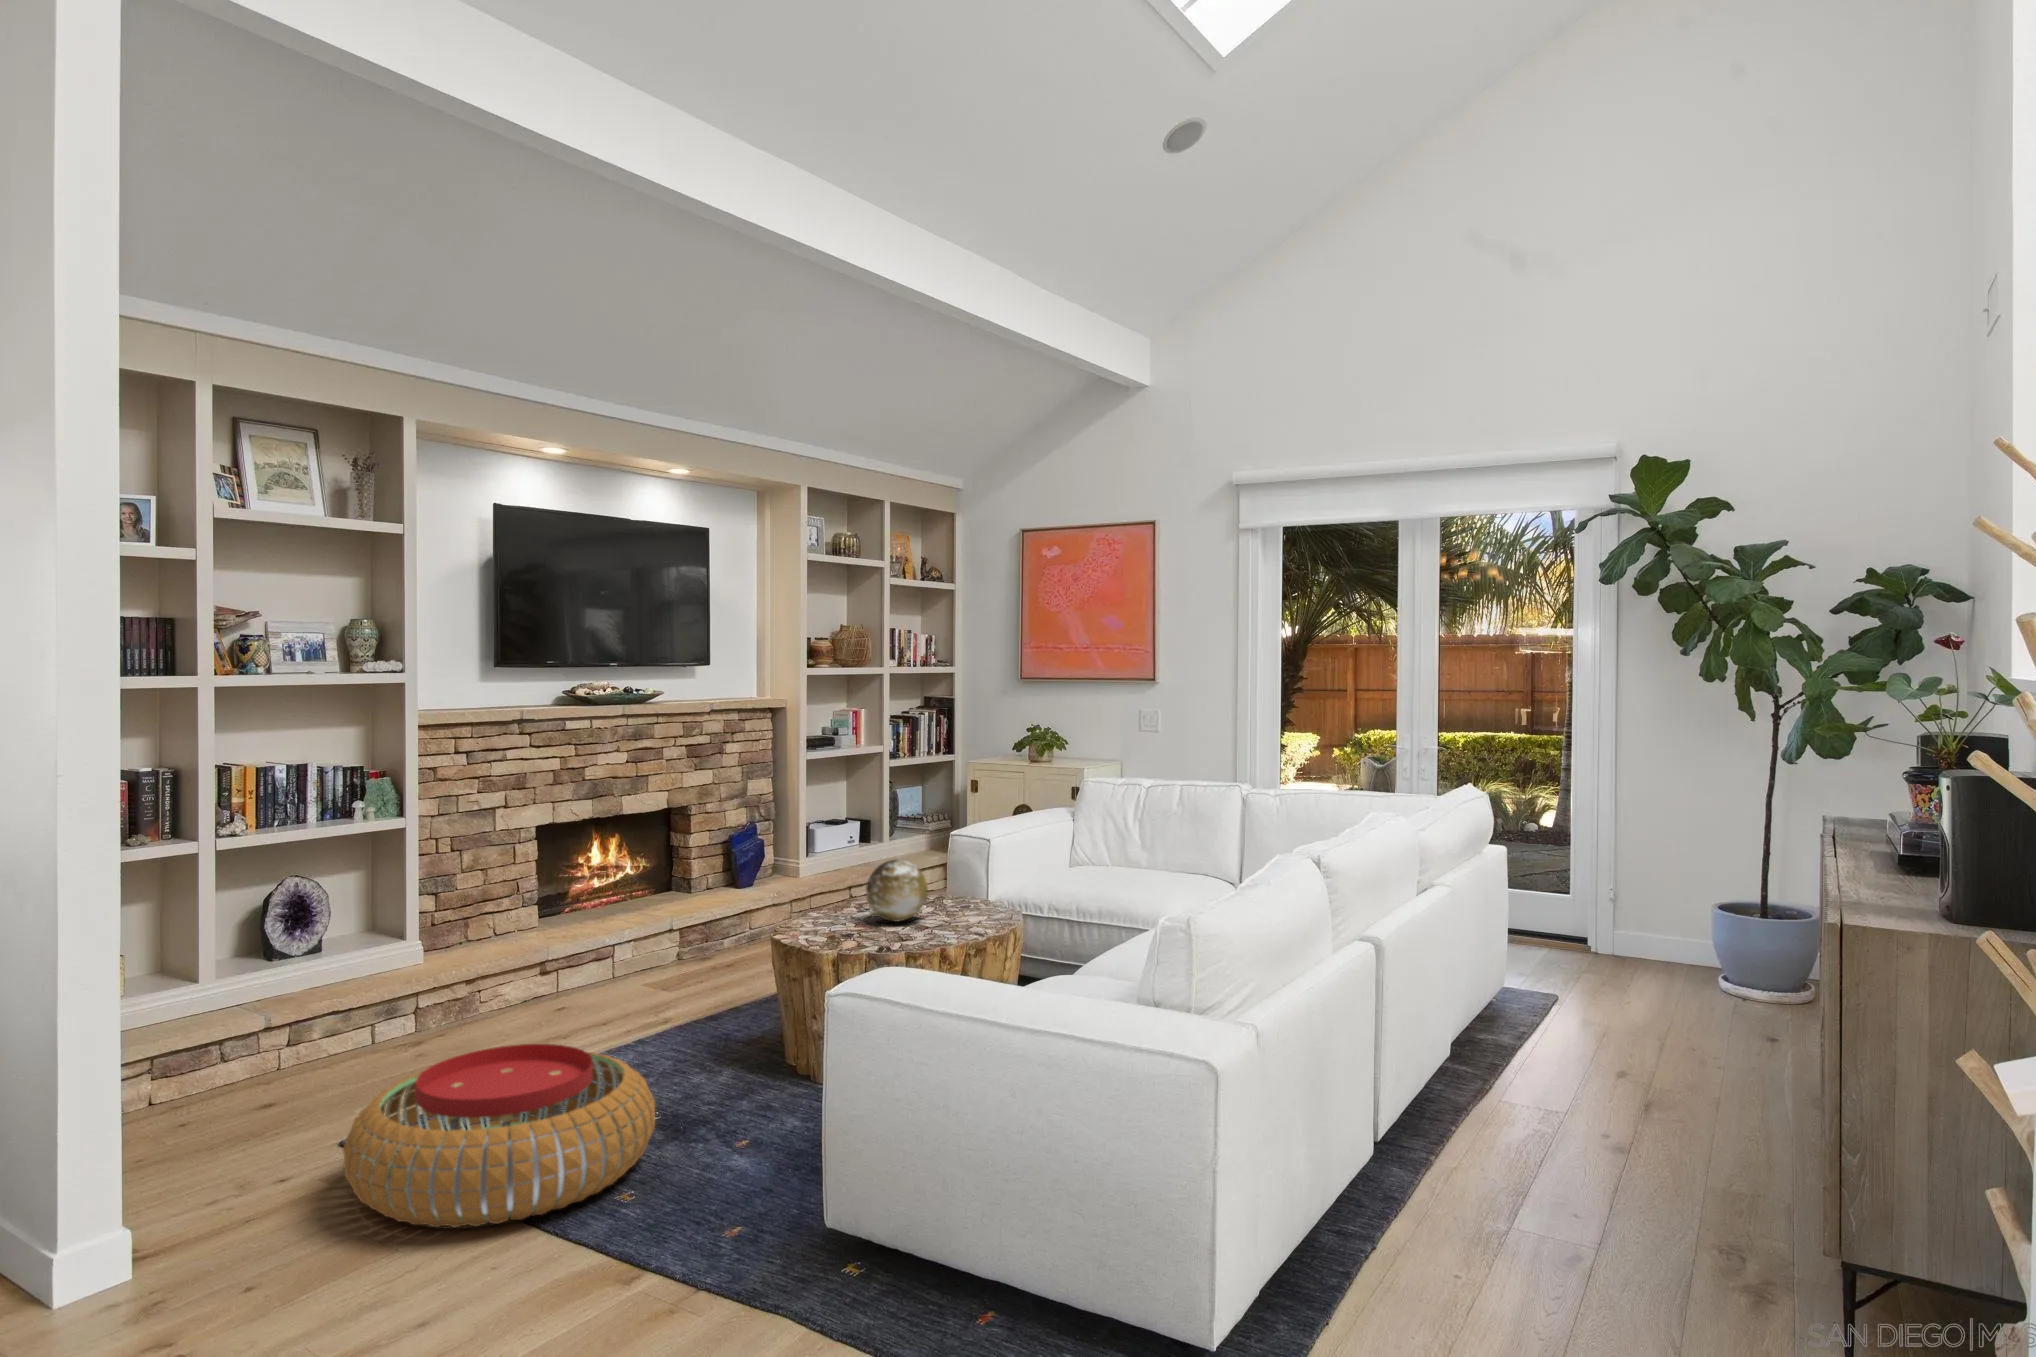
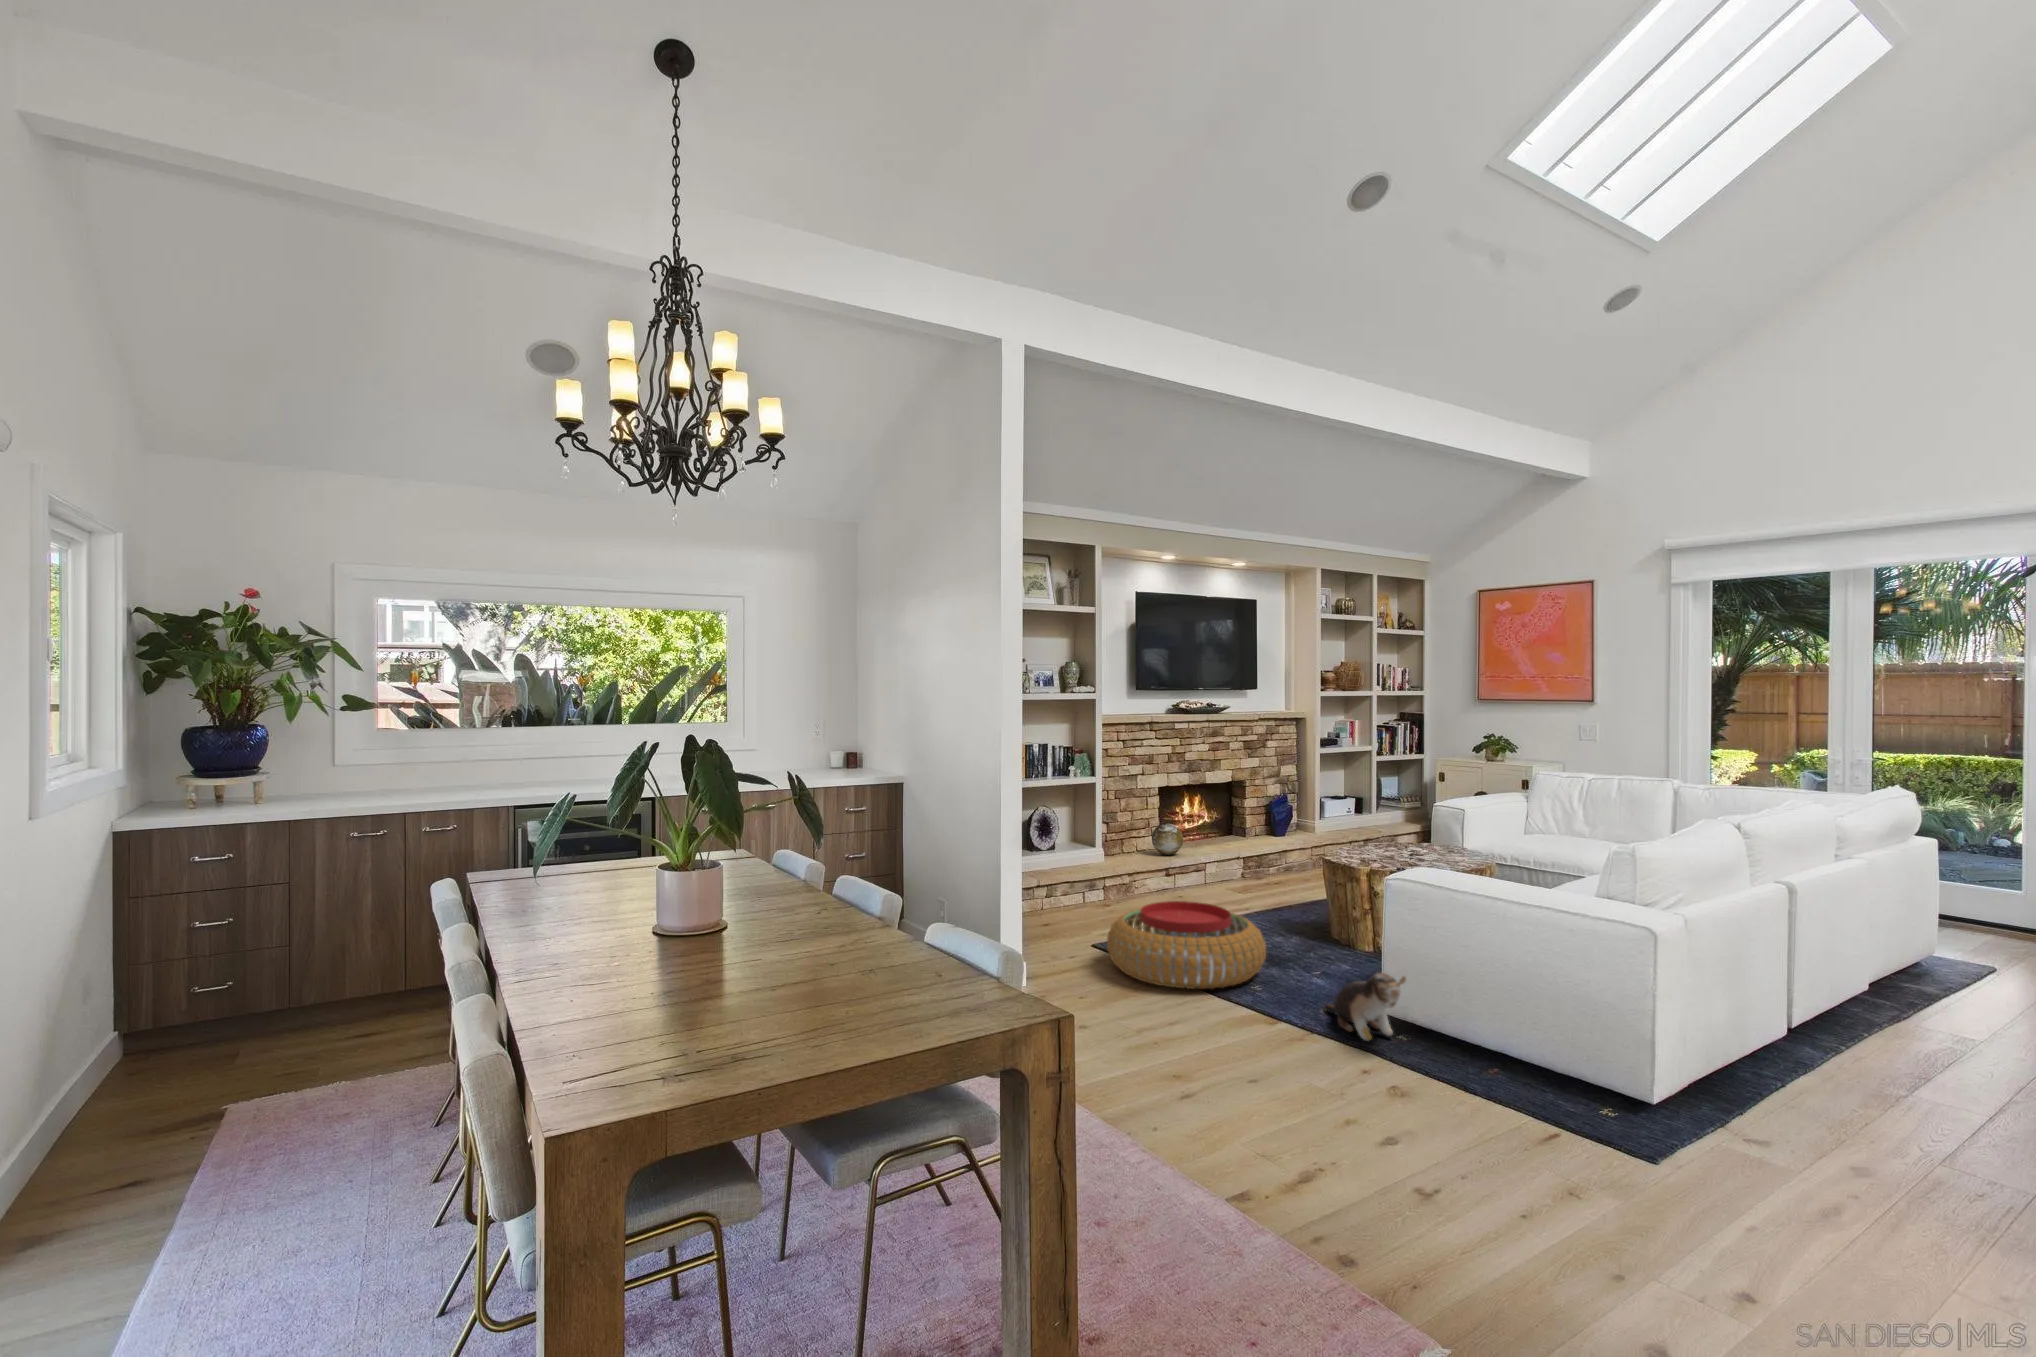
decorative orb: present [866,860,928,922] -> present [1152,823,1183,855]
plush toy: none [736,1163,856,1288] -> present [1325,973,1406,1041]

